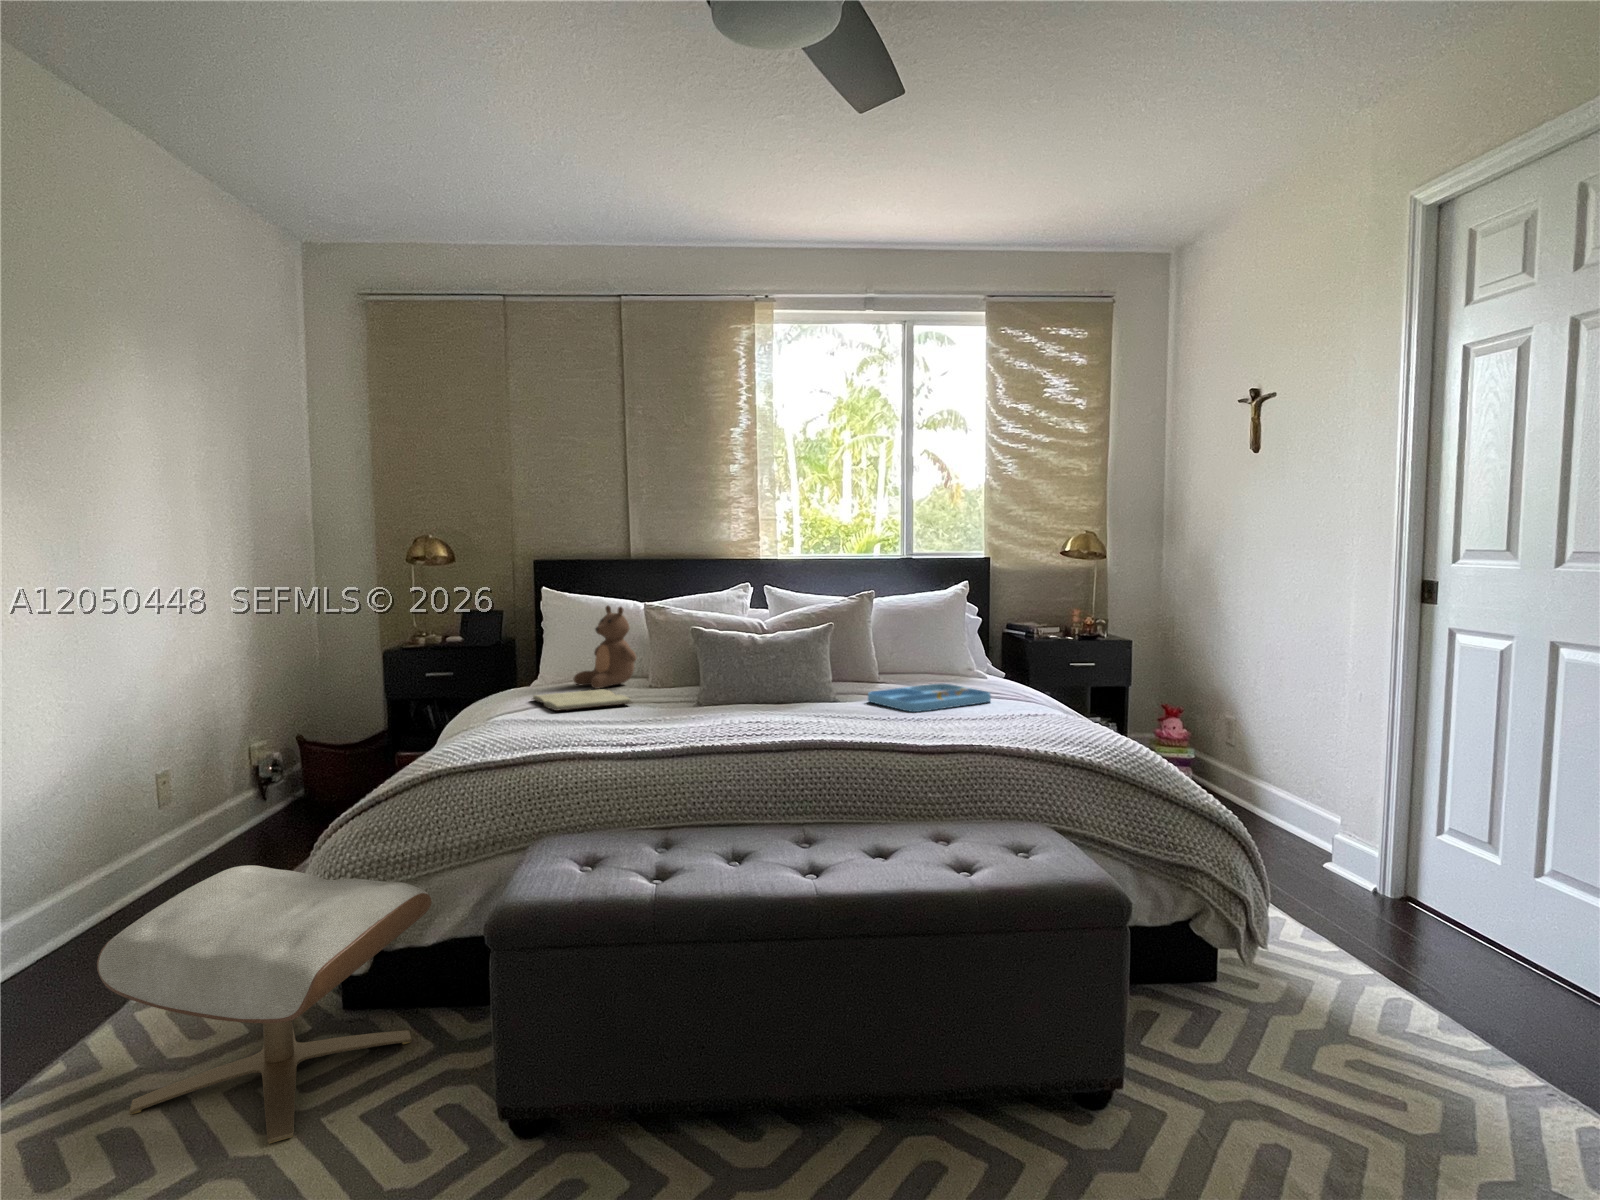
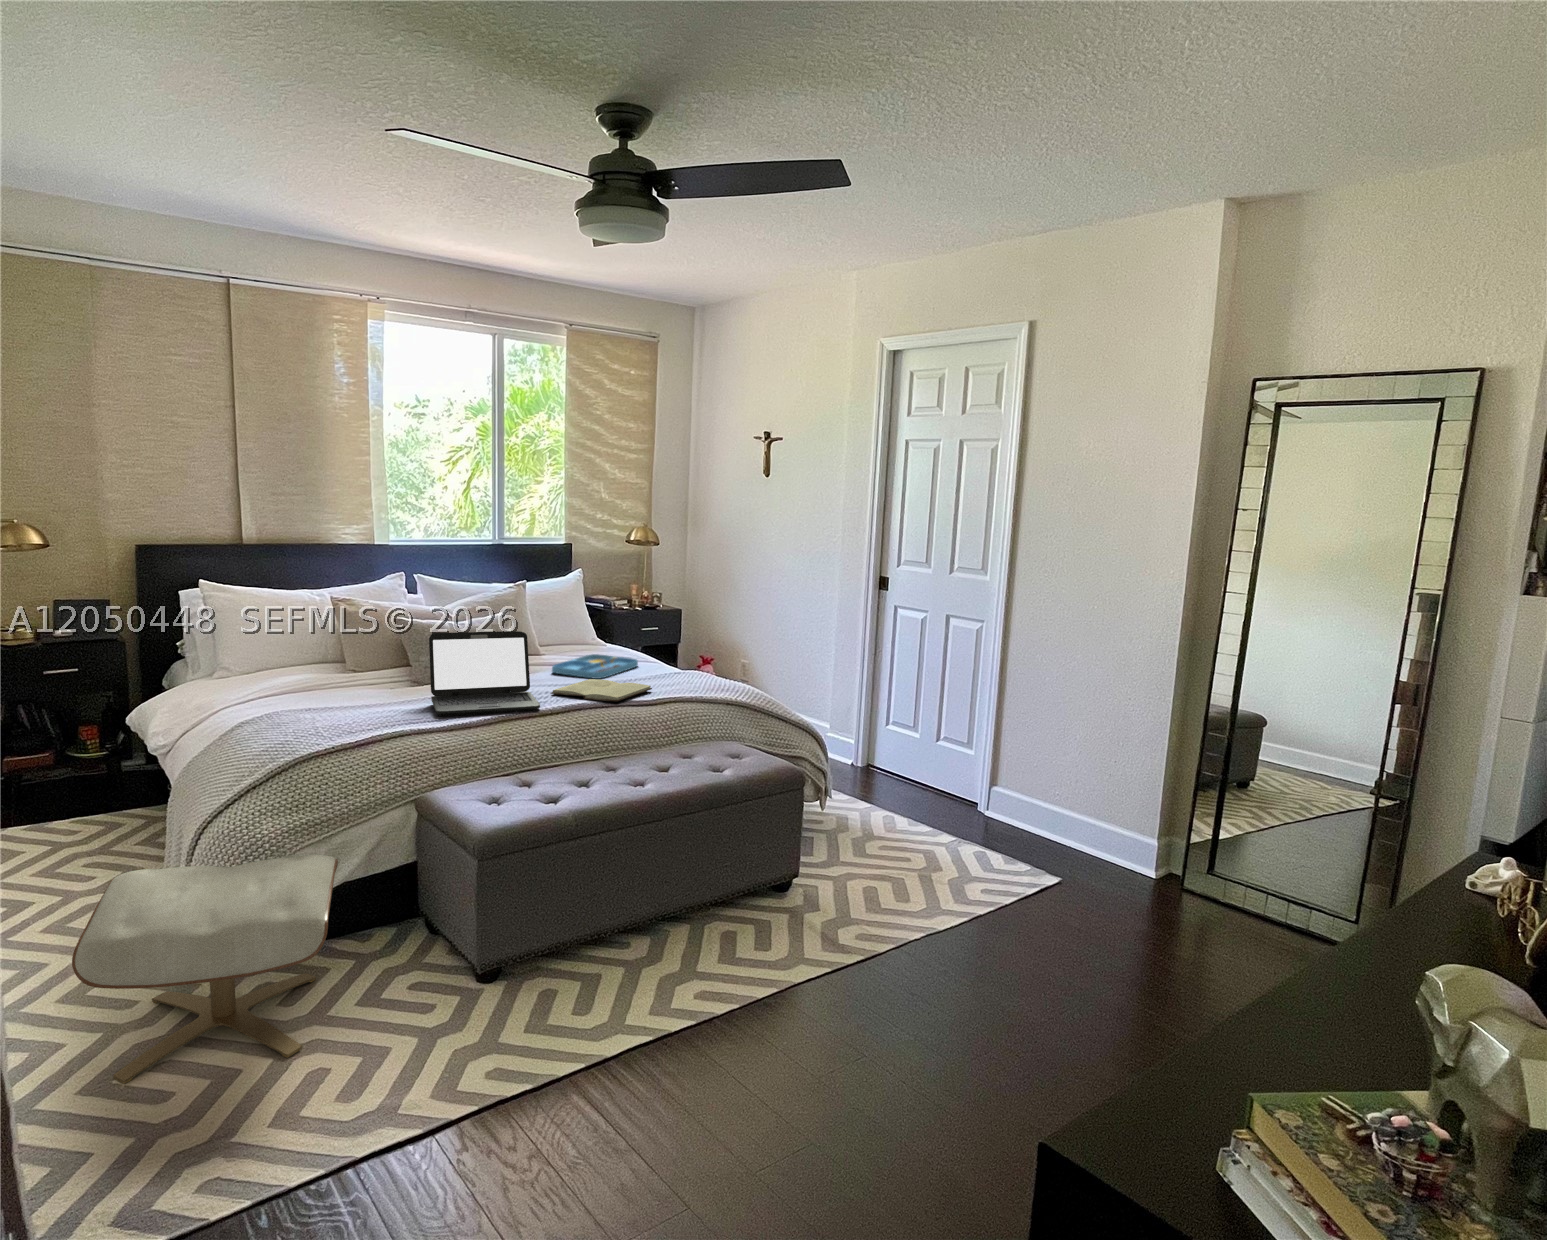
teddy bear: present [574,606,636,689] -> none [253,601,320,680]
laptop: none [645,636,792,741] -> present [429,631,540,717]
book: present [532,689,632,711] -> present [551,679,652,701]

